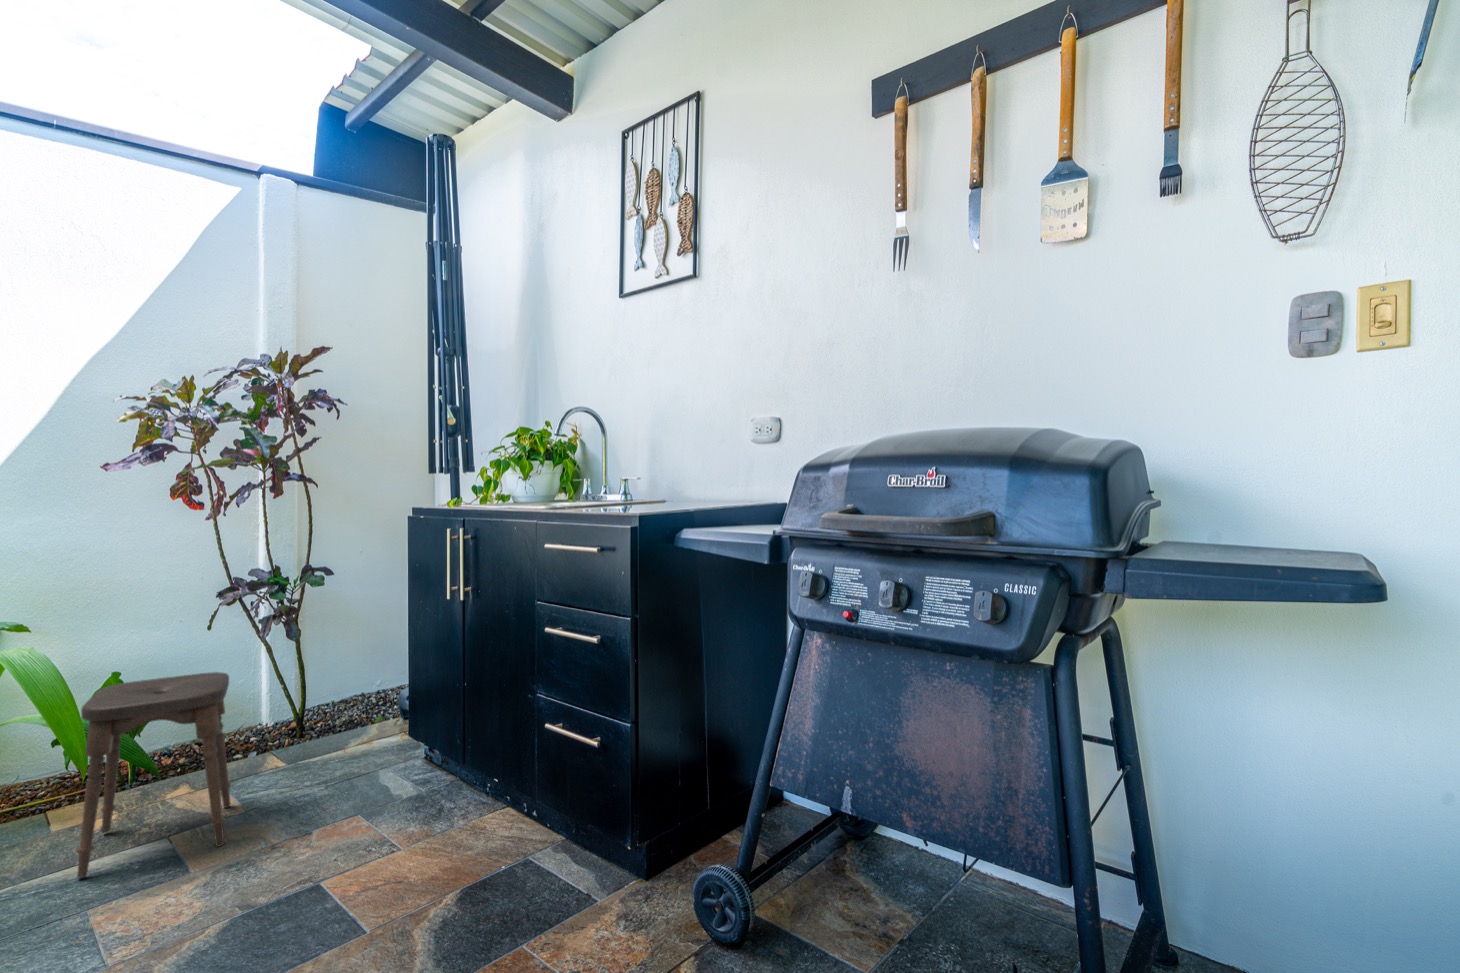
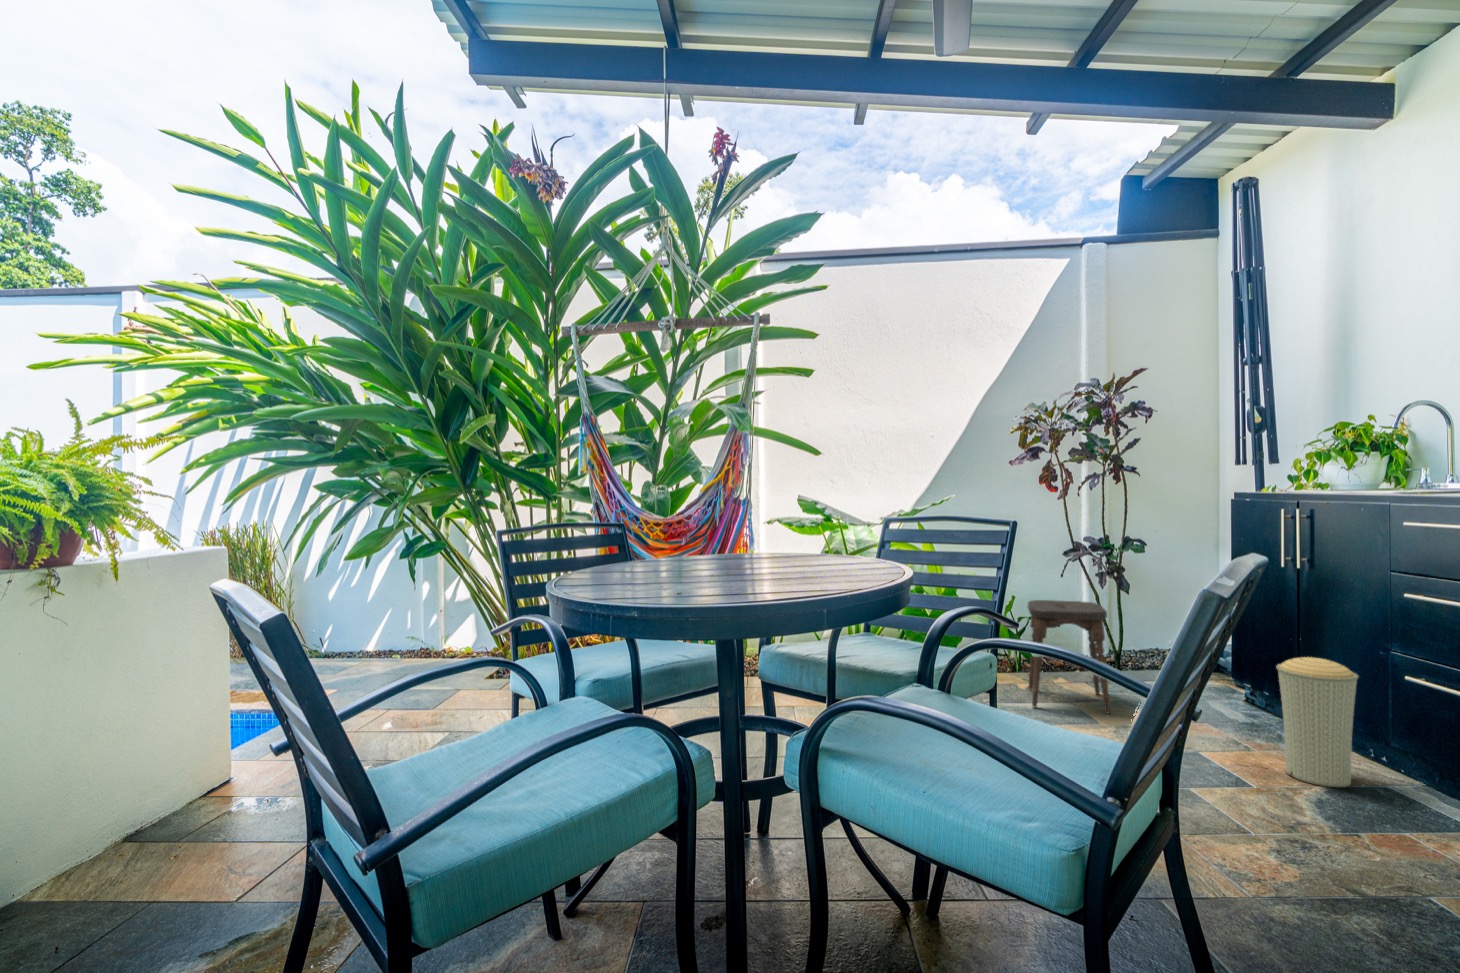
trash can: none [415,720,503,894] -> present [1276,657,1358,787]

